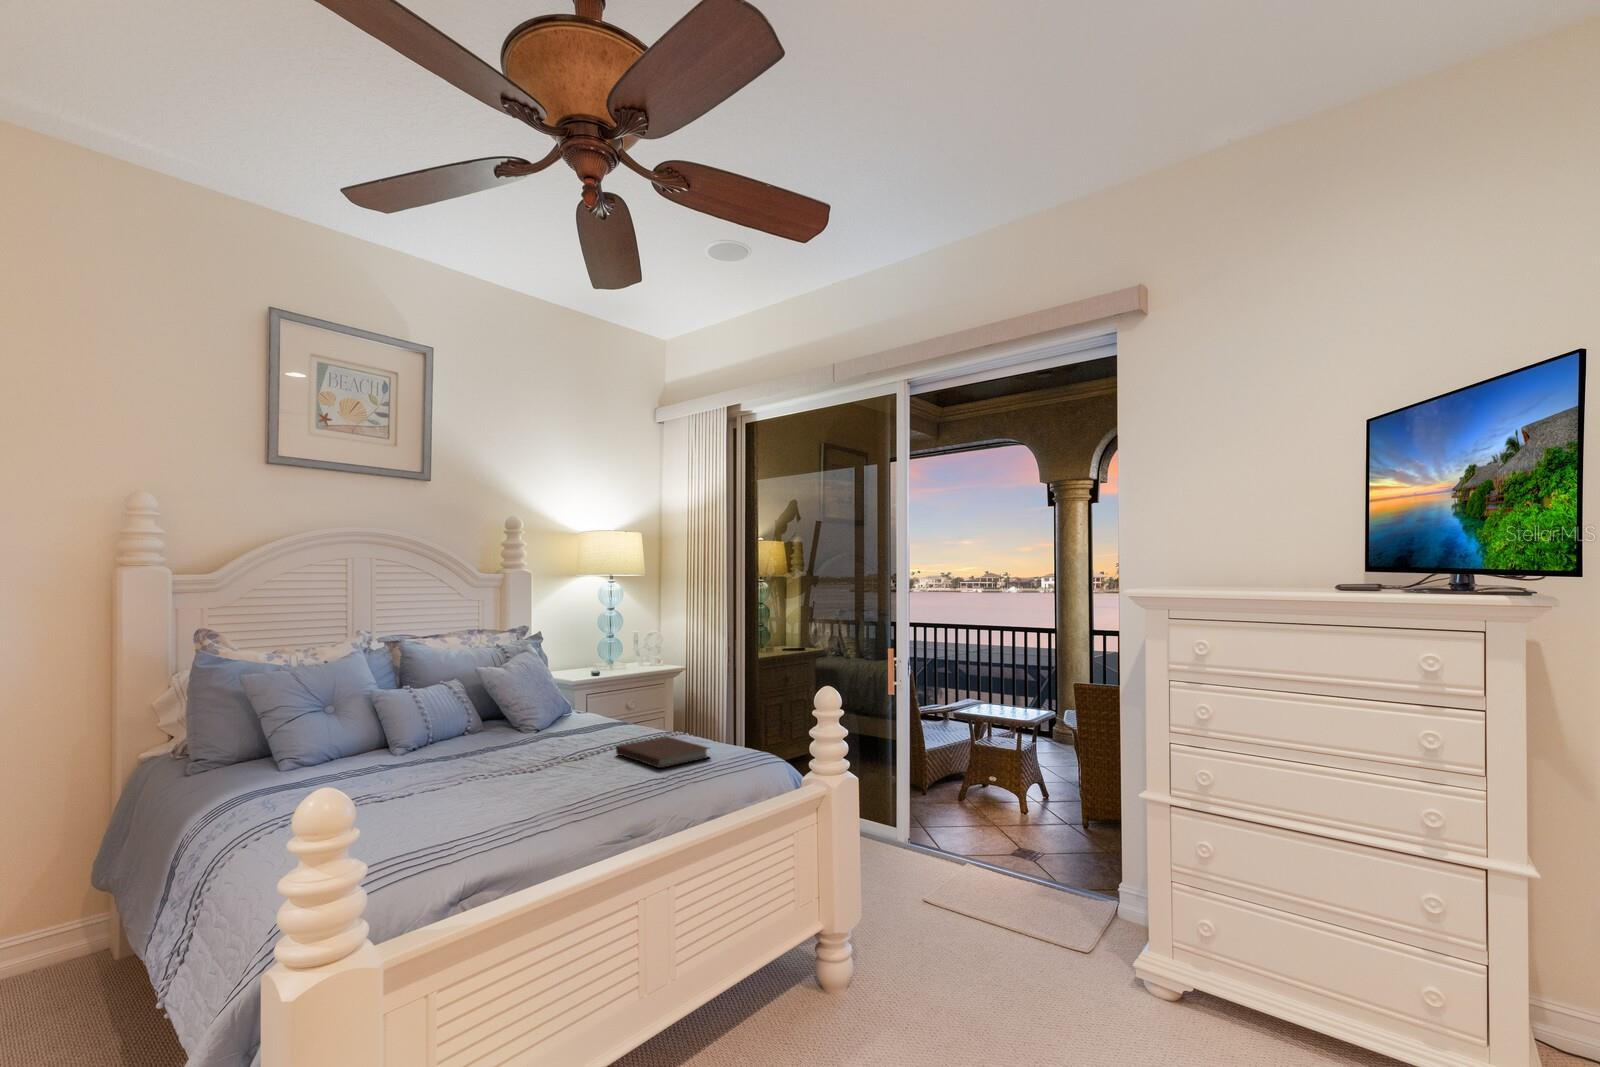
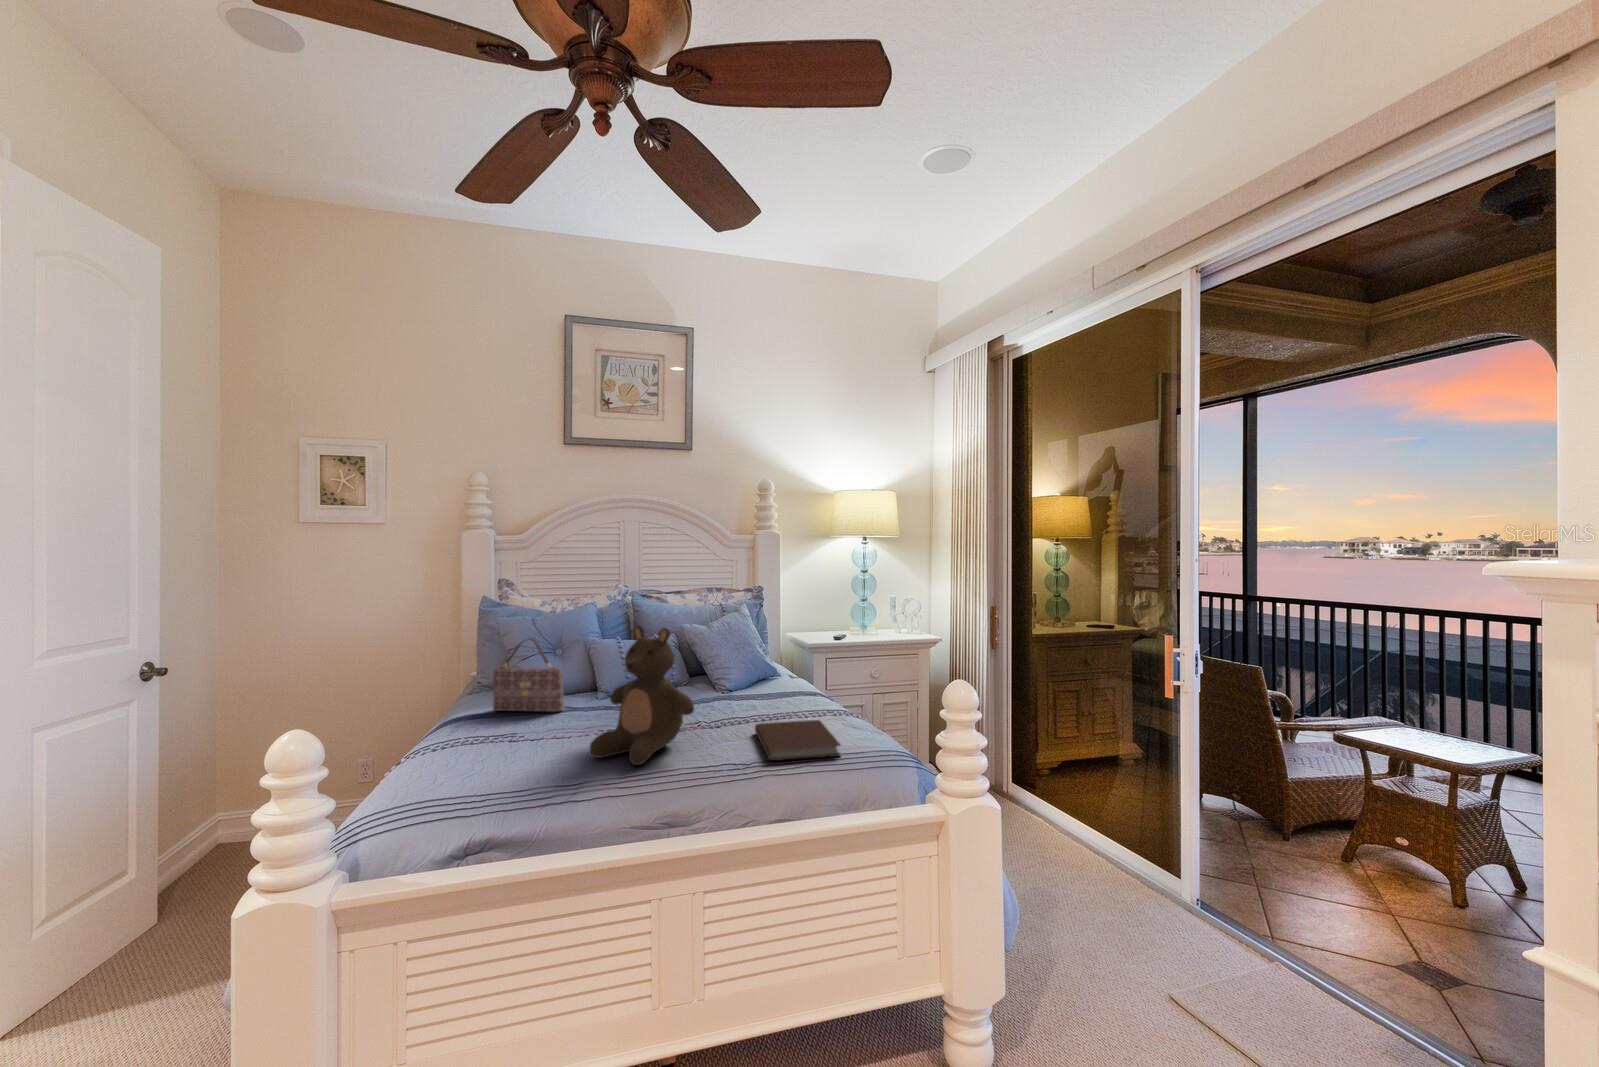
stuffed bear: none [483,659,584,790] -> present [590,626,694,765]
handbag: none [285,689,379,778] -> present [493,638,564,712]

